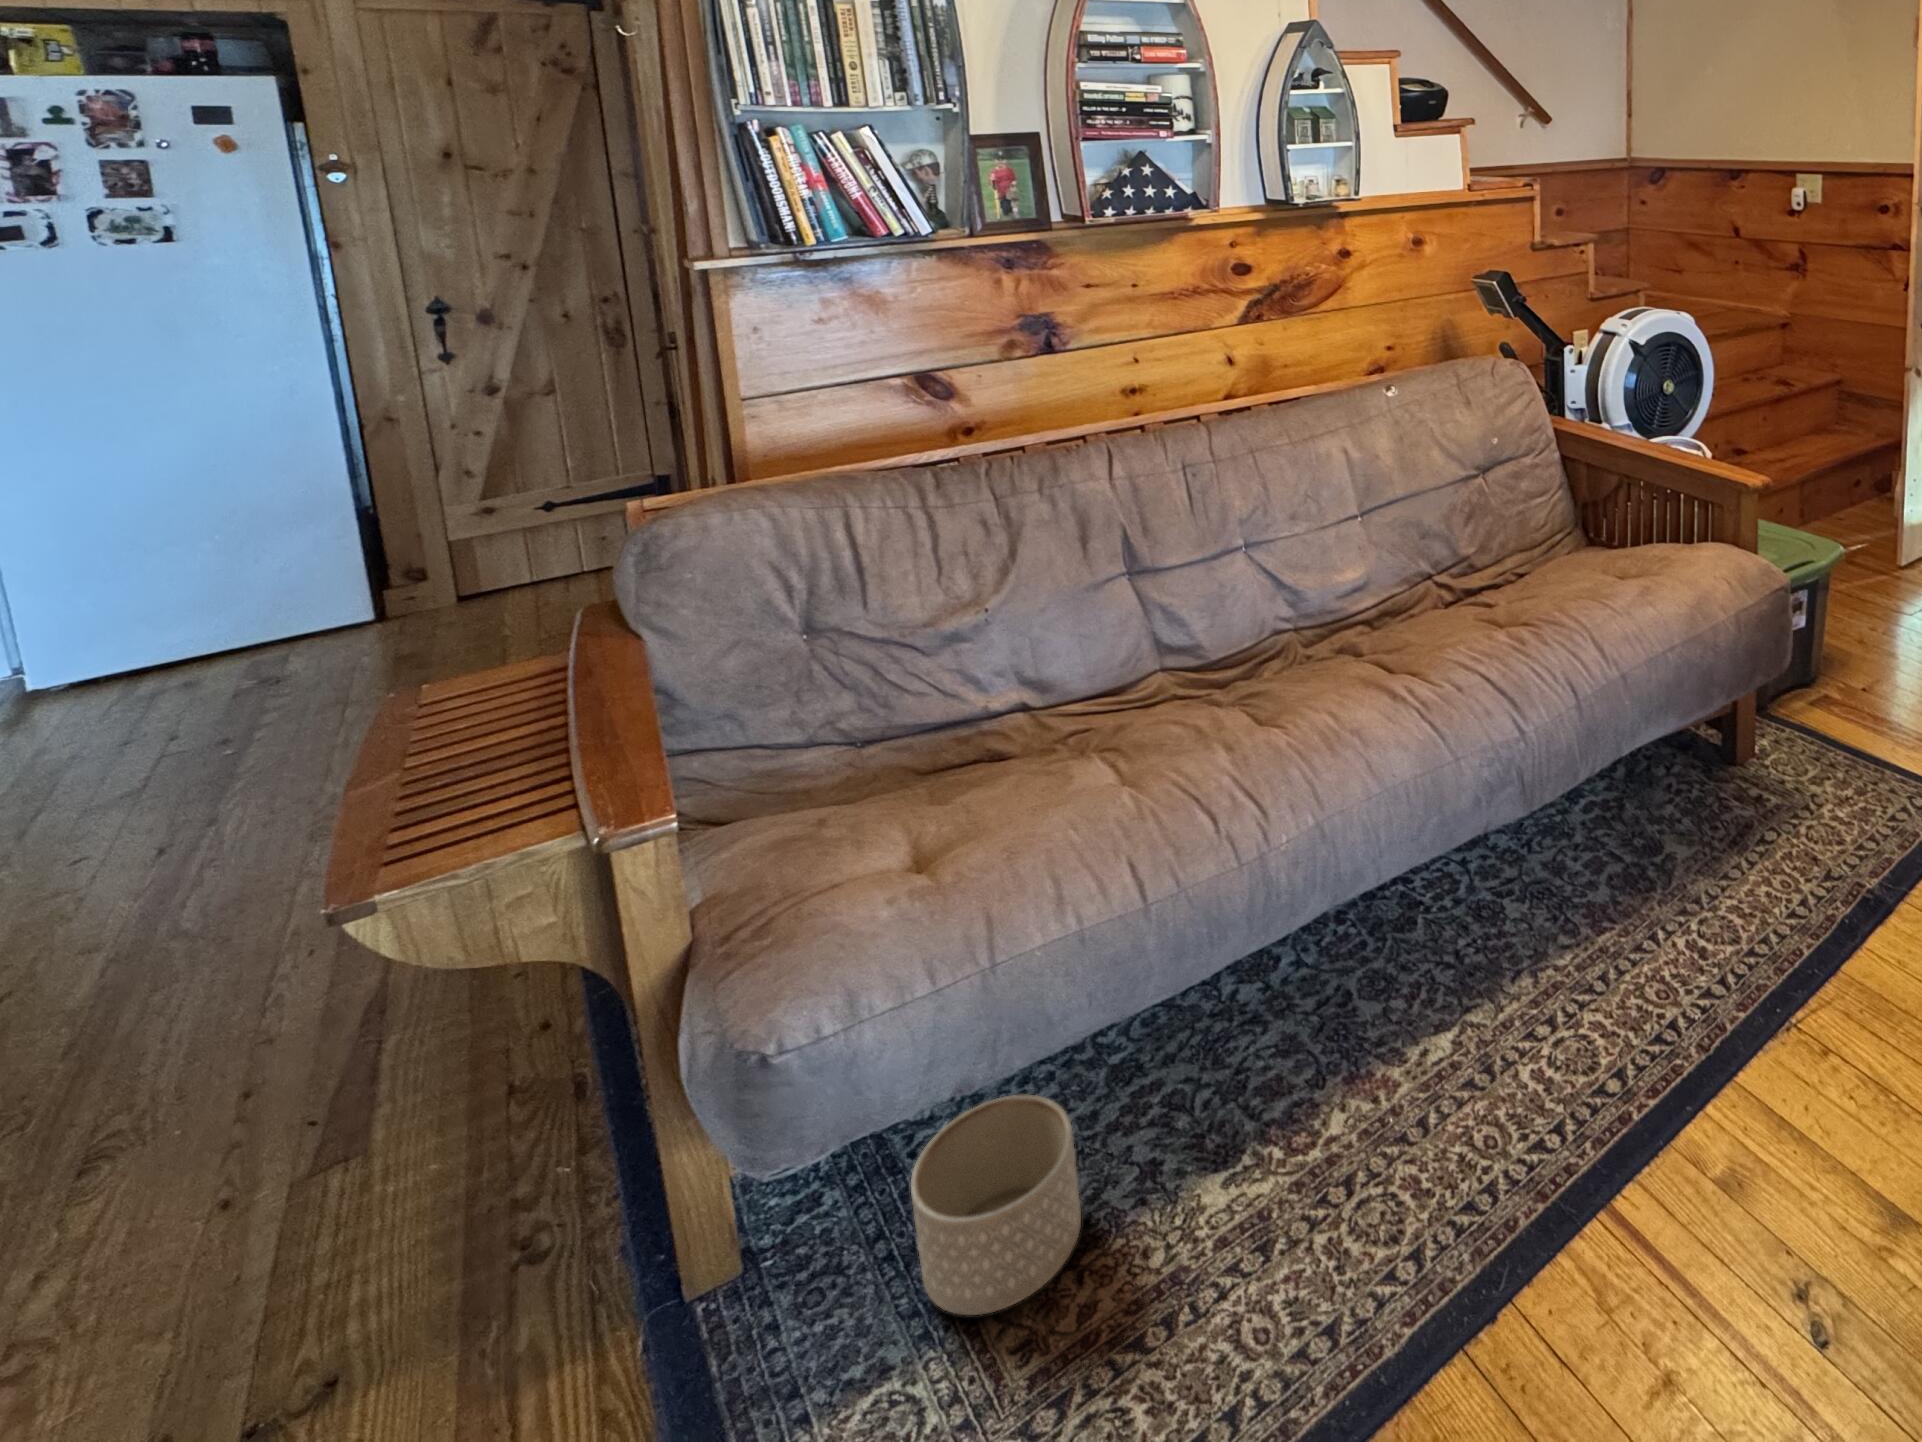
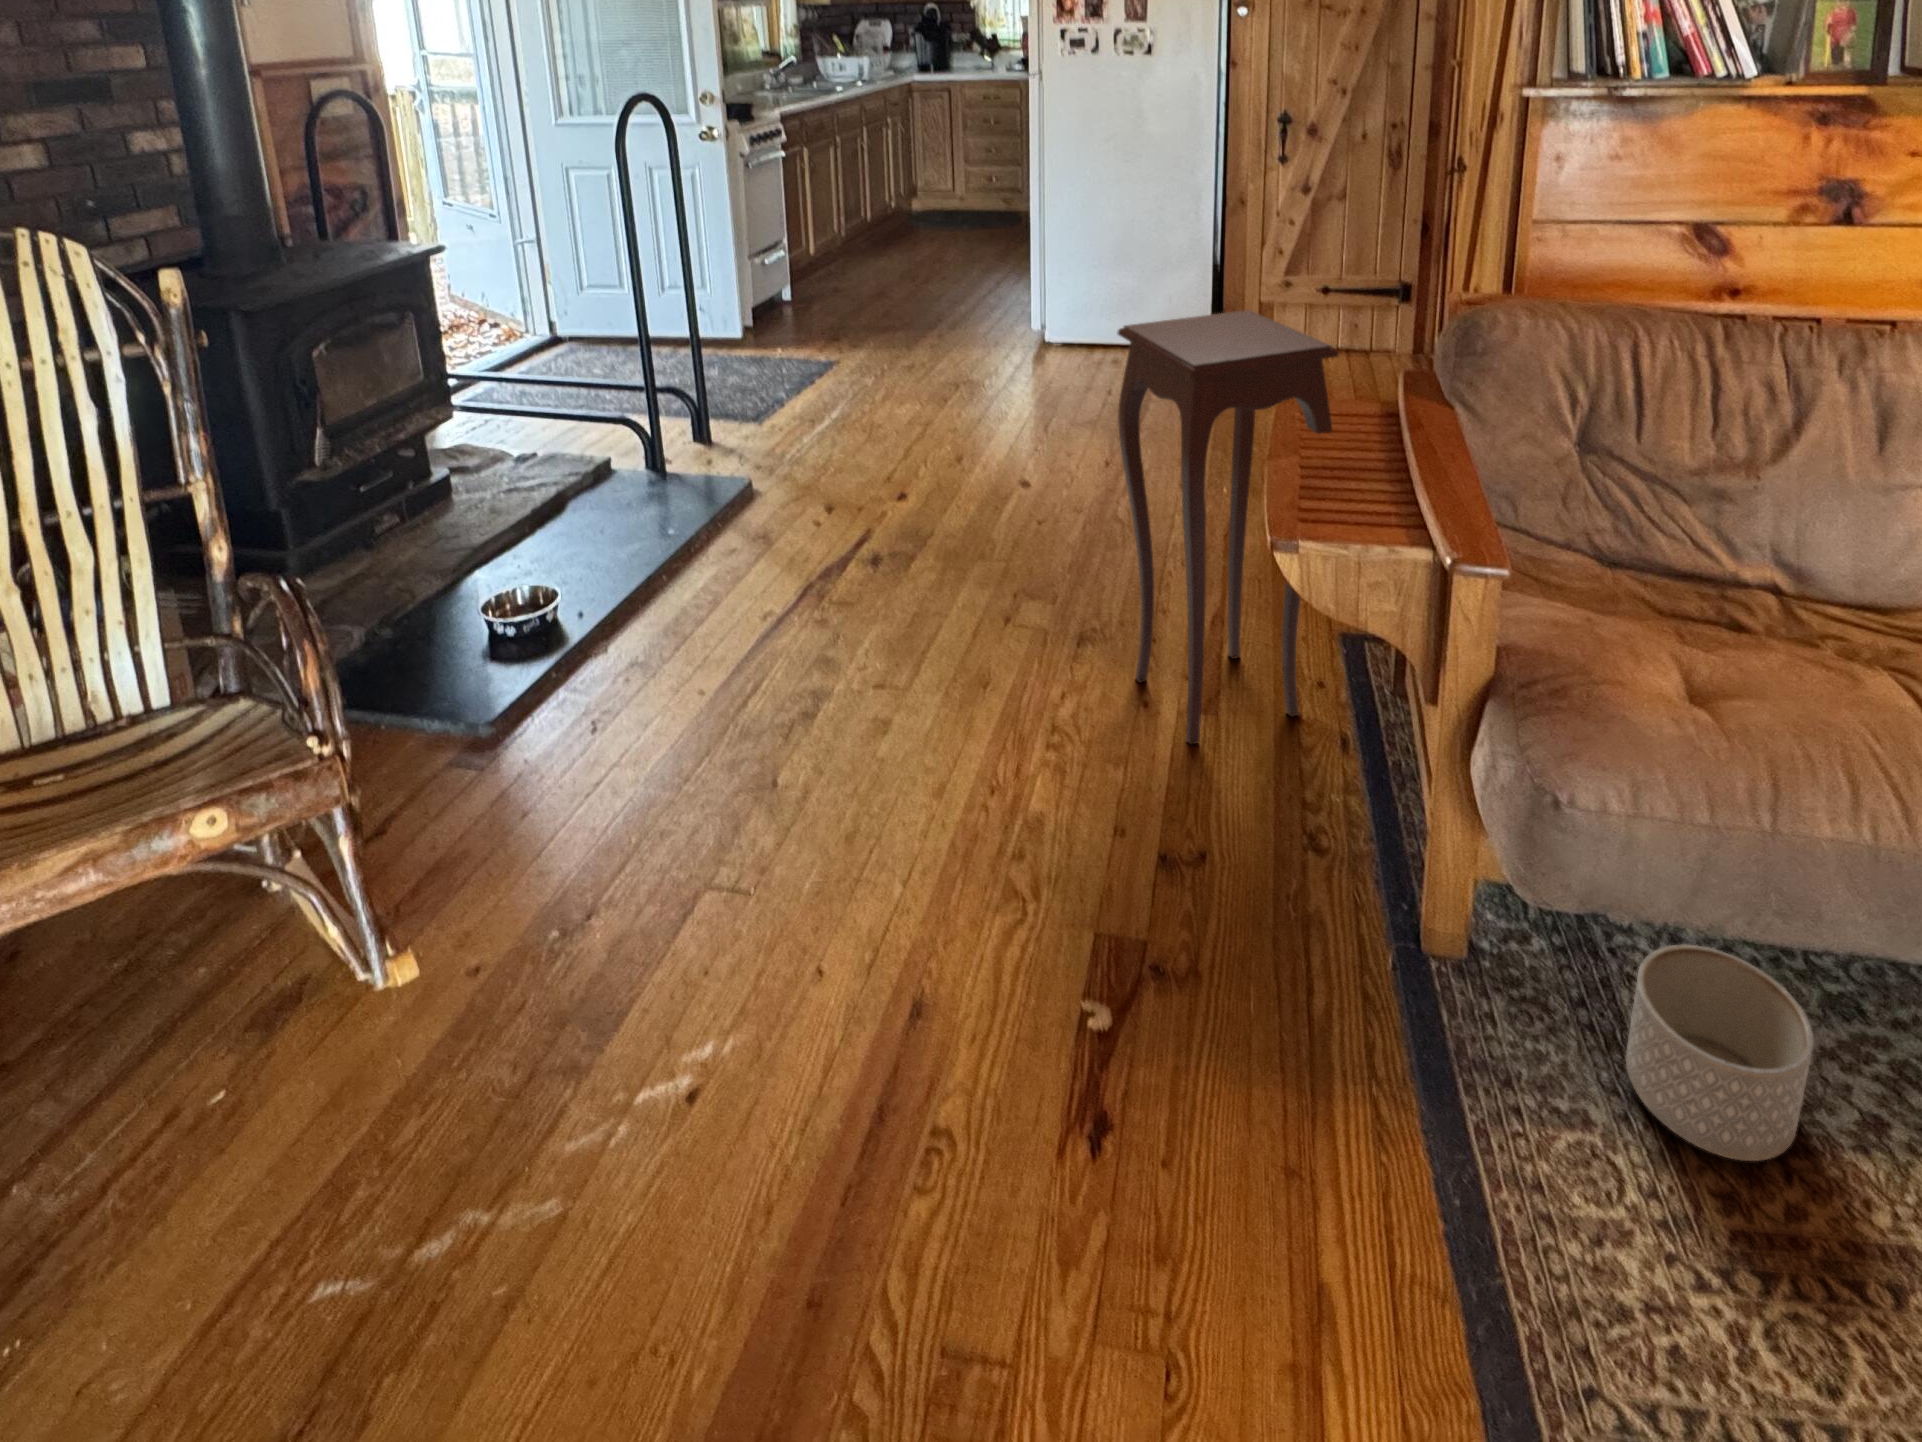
side table: none [26,602,509,1250] -> present [1118,310,1338,744]

